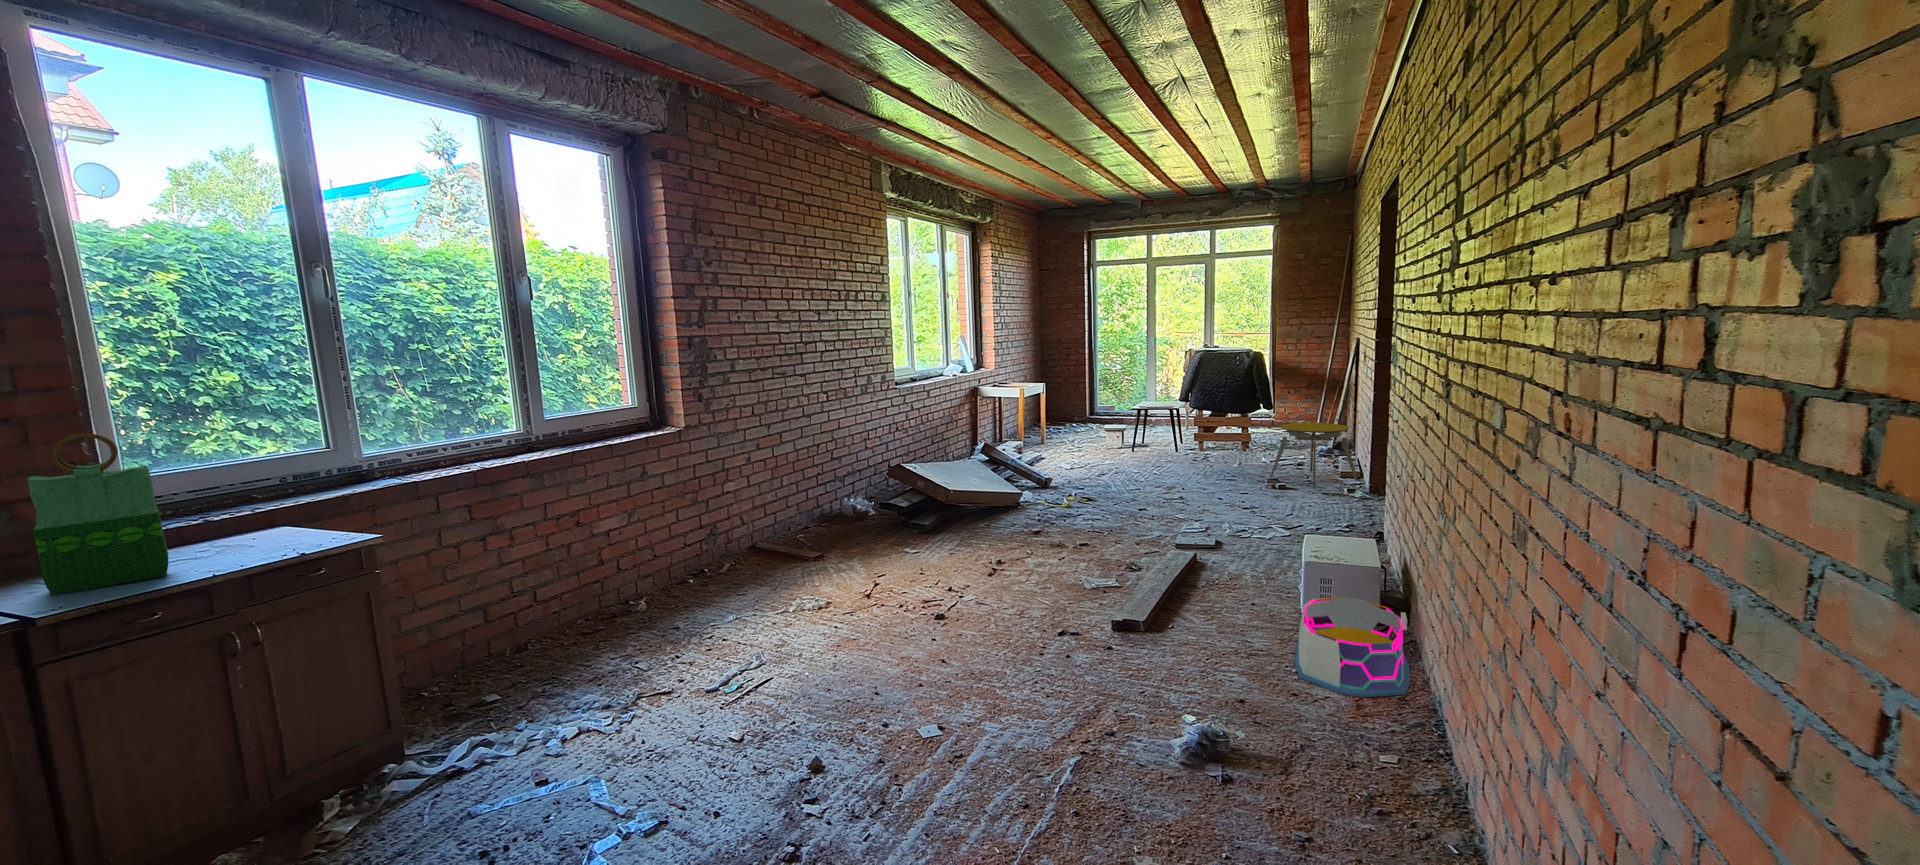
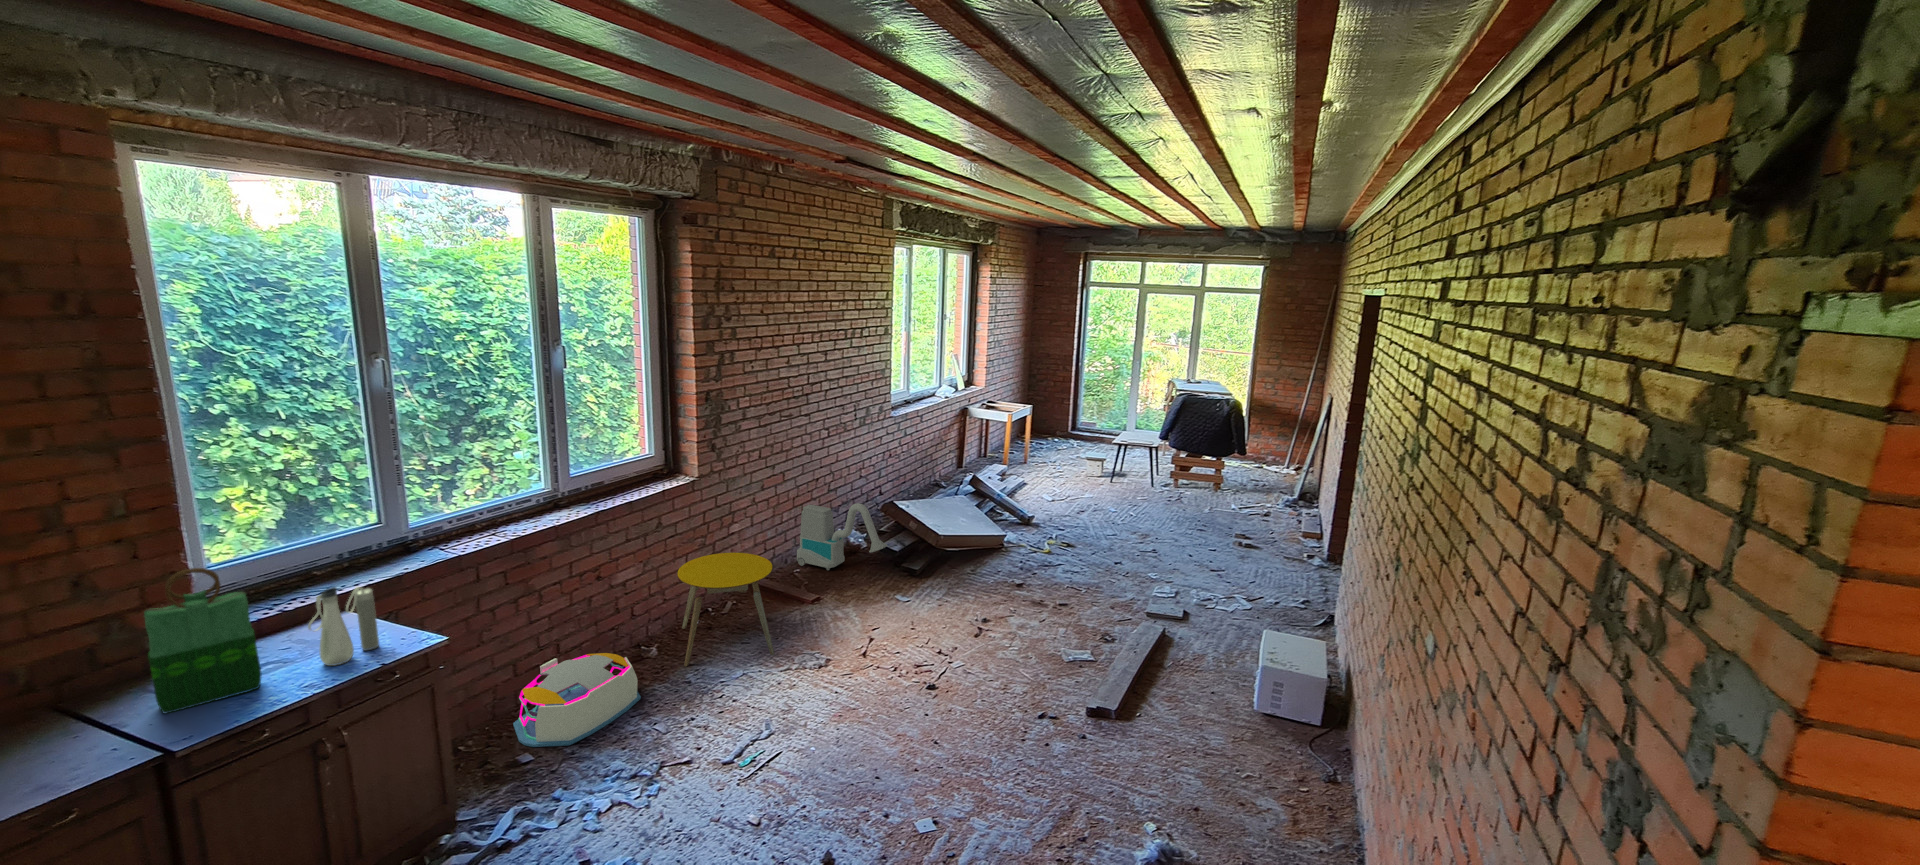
stool: present [1270,423,1358,488] -> present [677,553,774,666]
vacuum cleaner: none [799,460,893,536] -> present [797,503,887,570]
water bottle: none [223,473,310,560] -> present [308,587,379,666]
storage bin: present [1295,597,1410,697] -> present [513,653,641,747]

